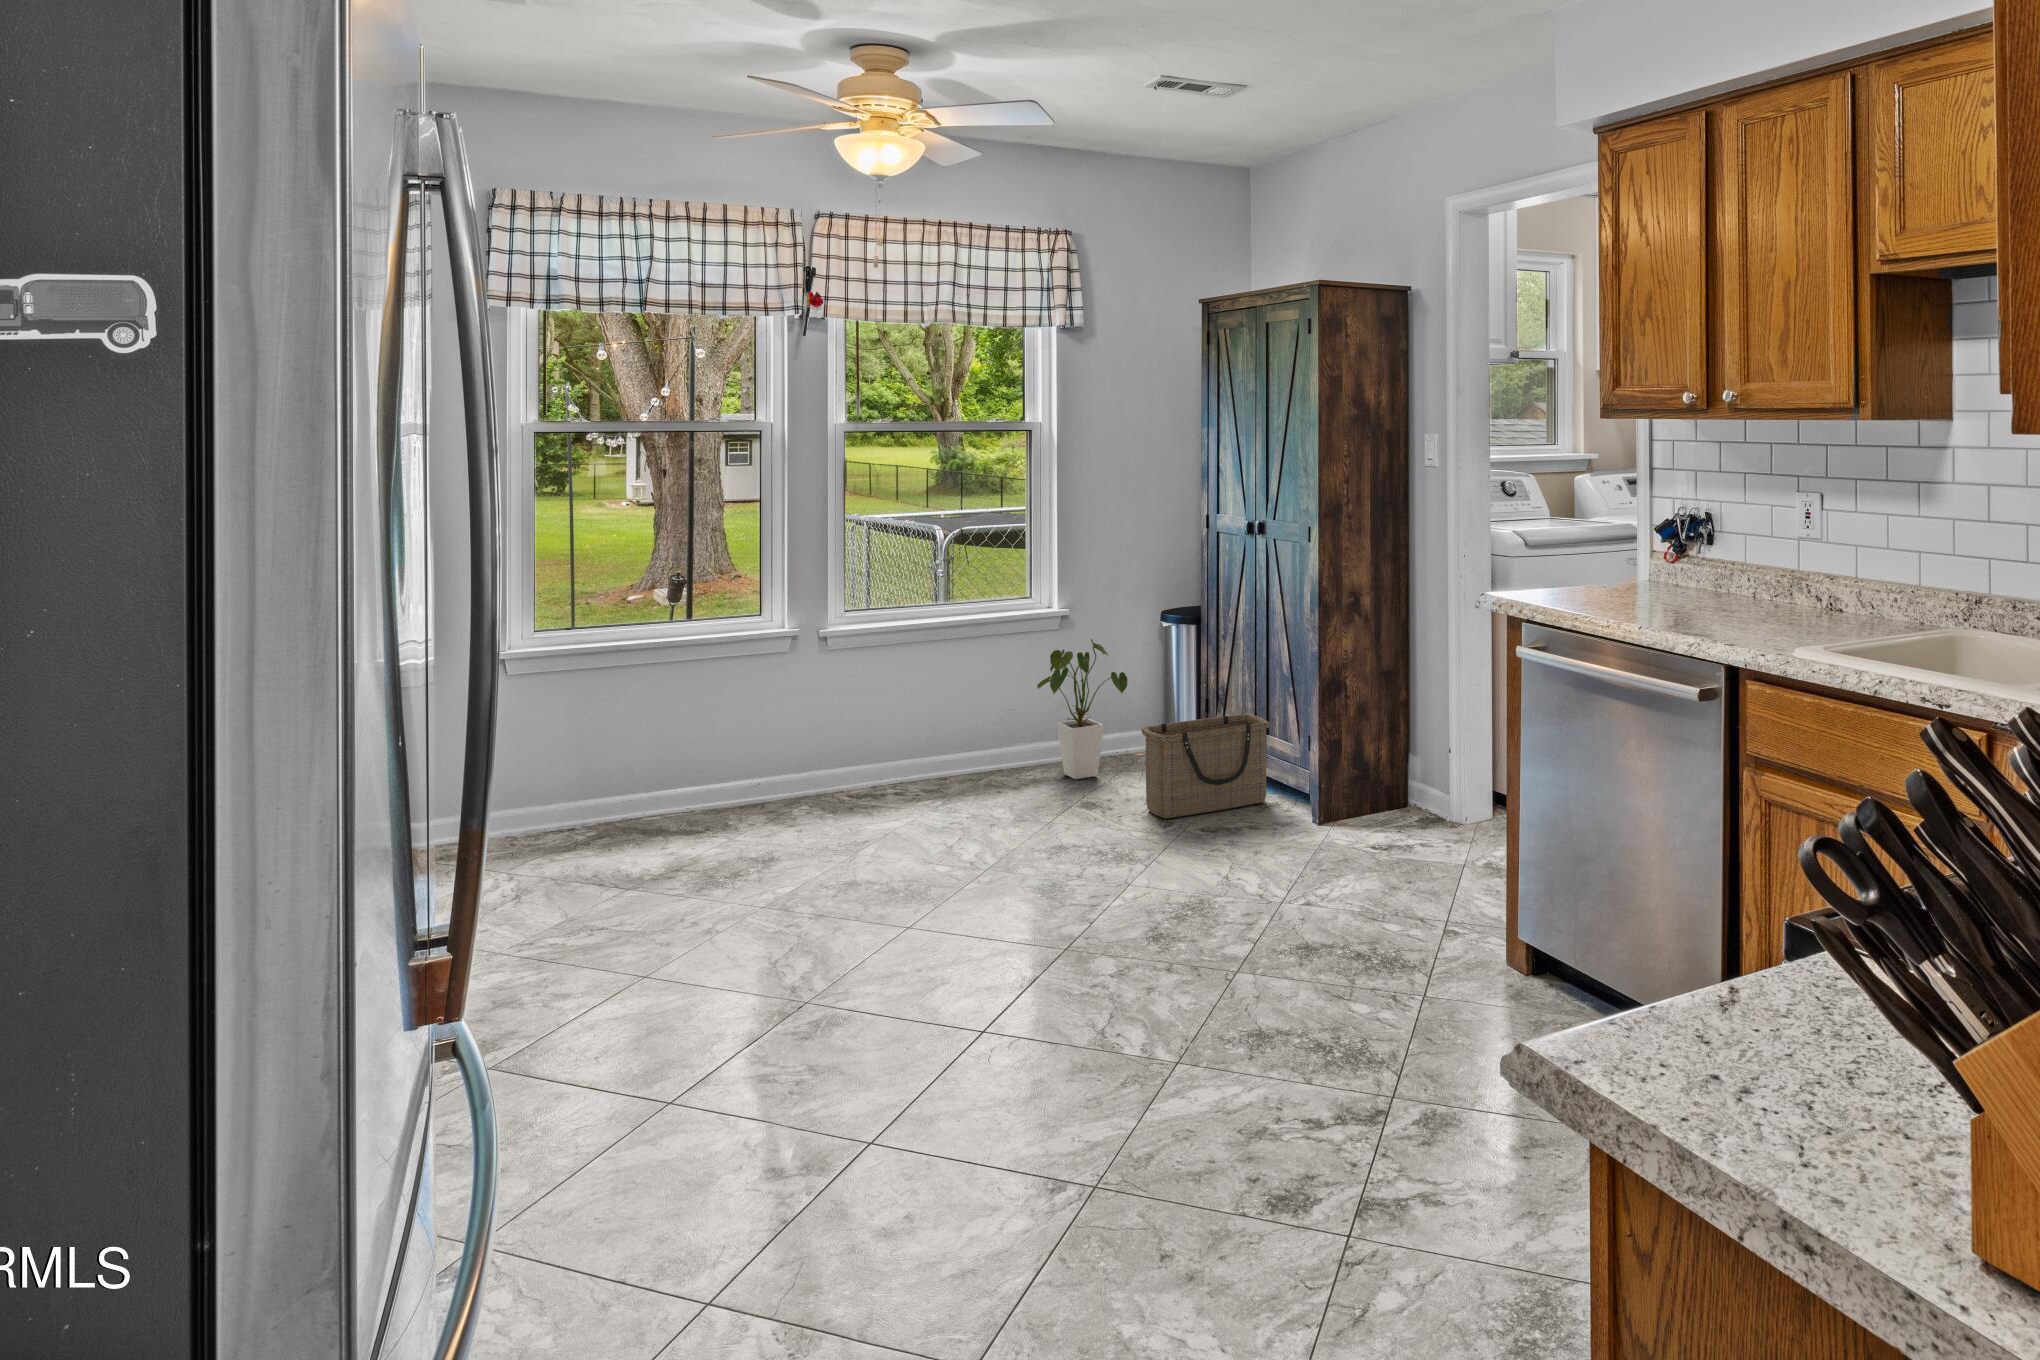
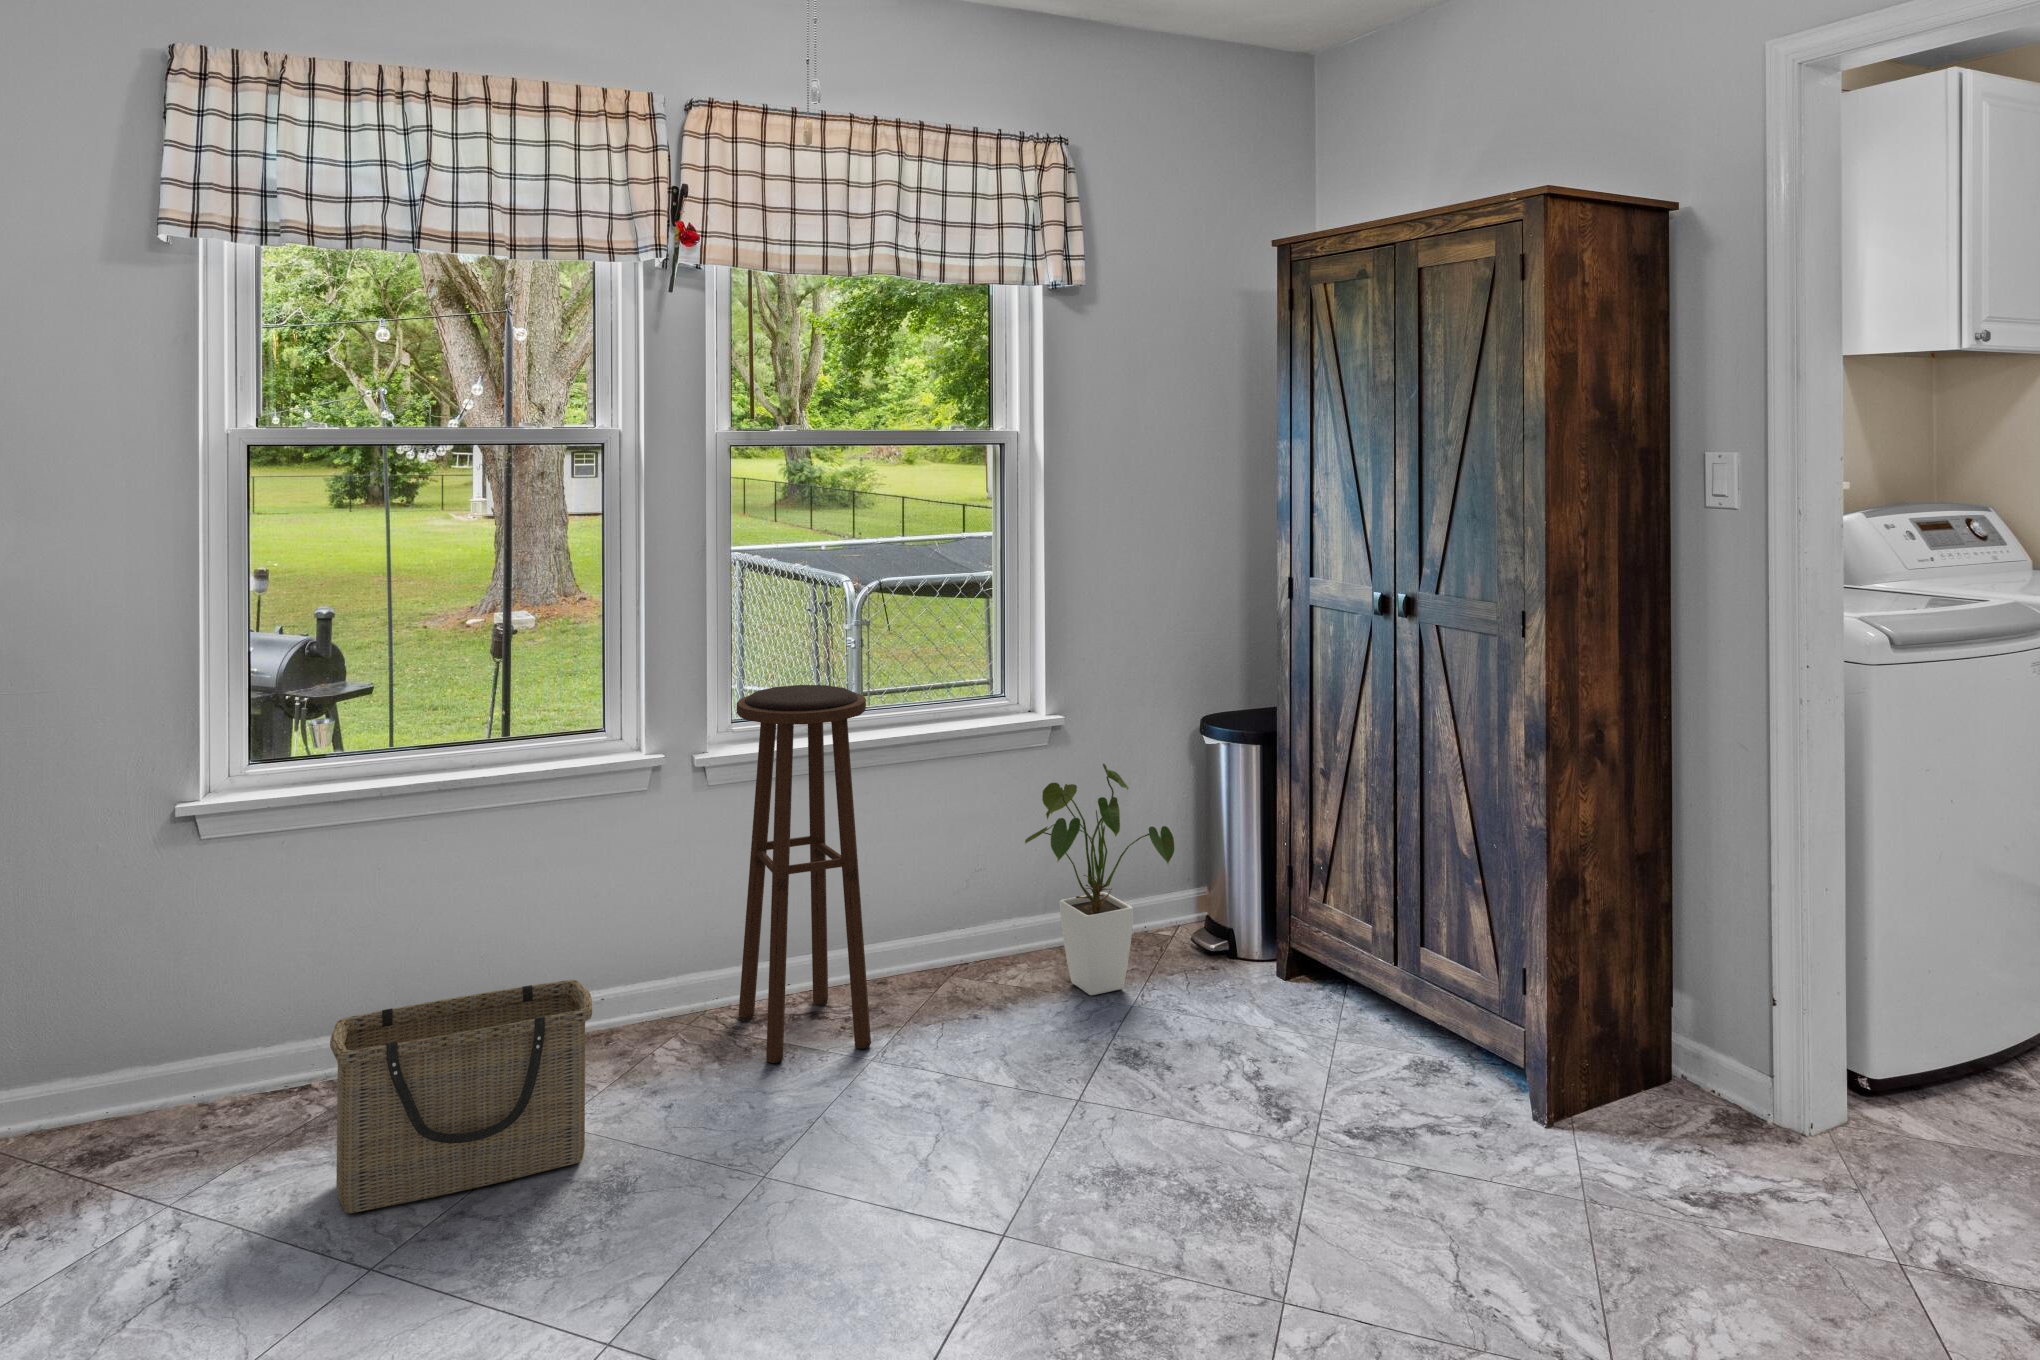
stool: none [847,584,931,810] -> present [736,685,871,1063]
basket: present [1142,714,1270,818] -> present [330,980,592,1213]

